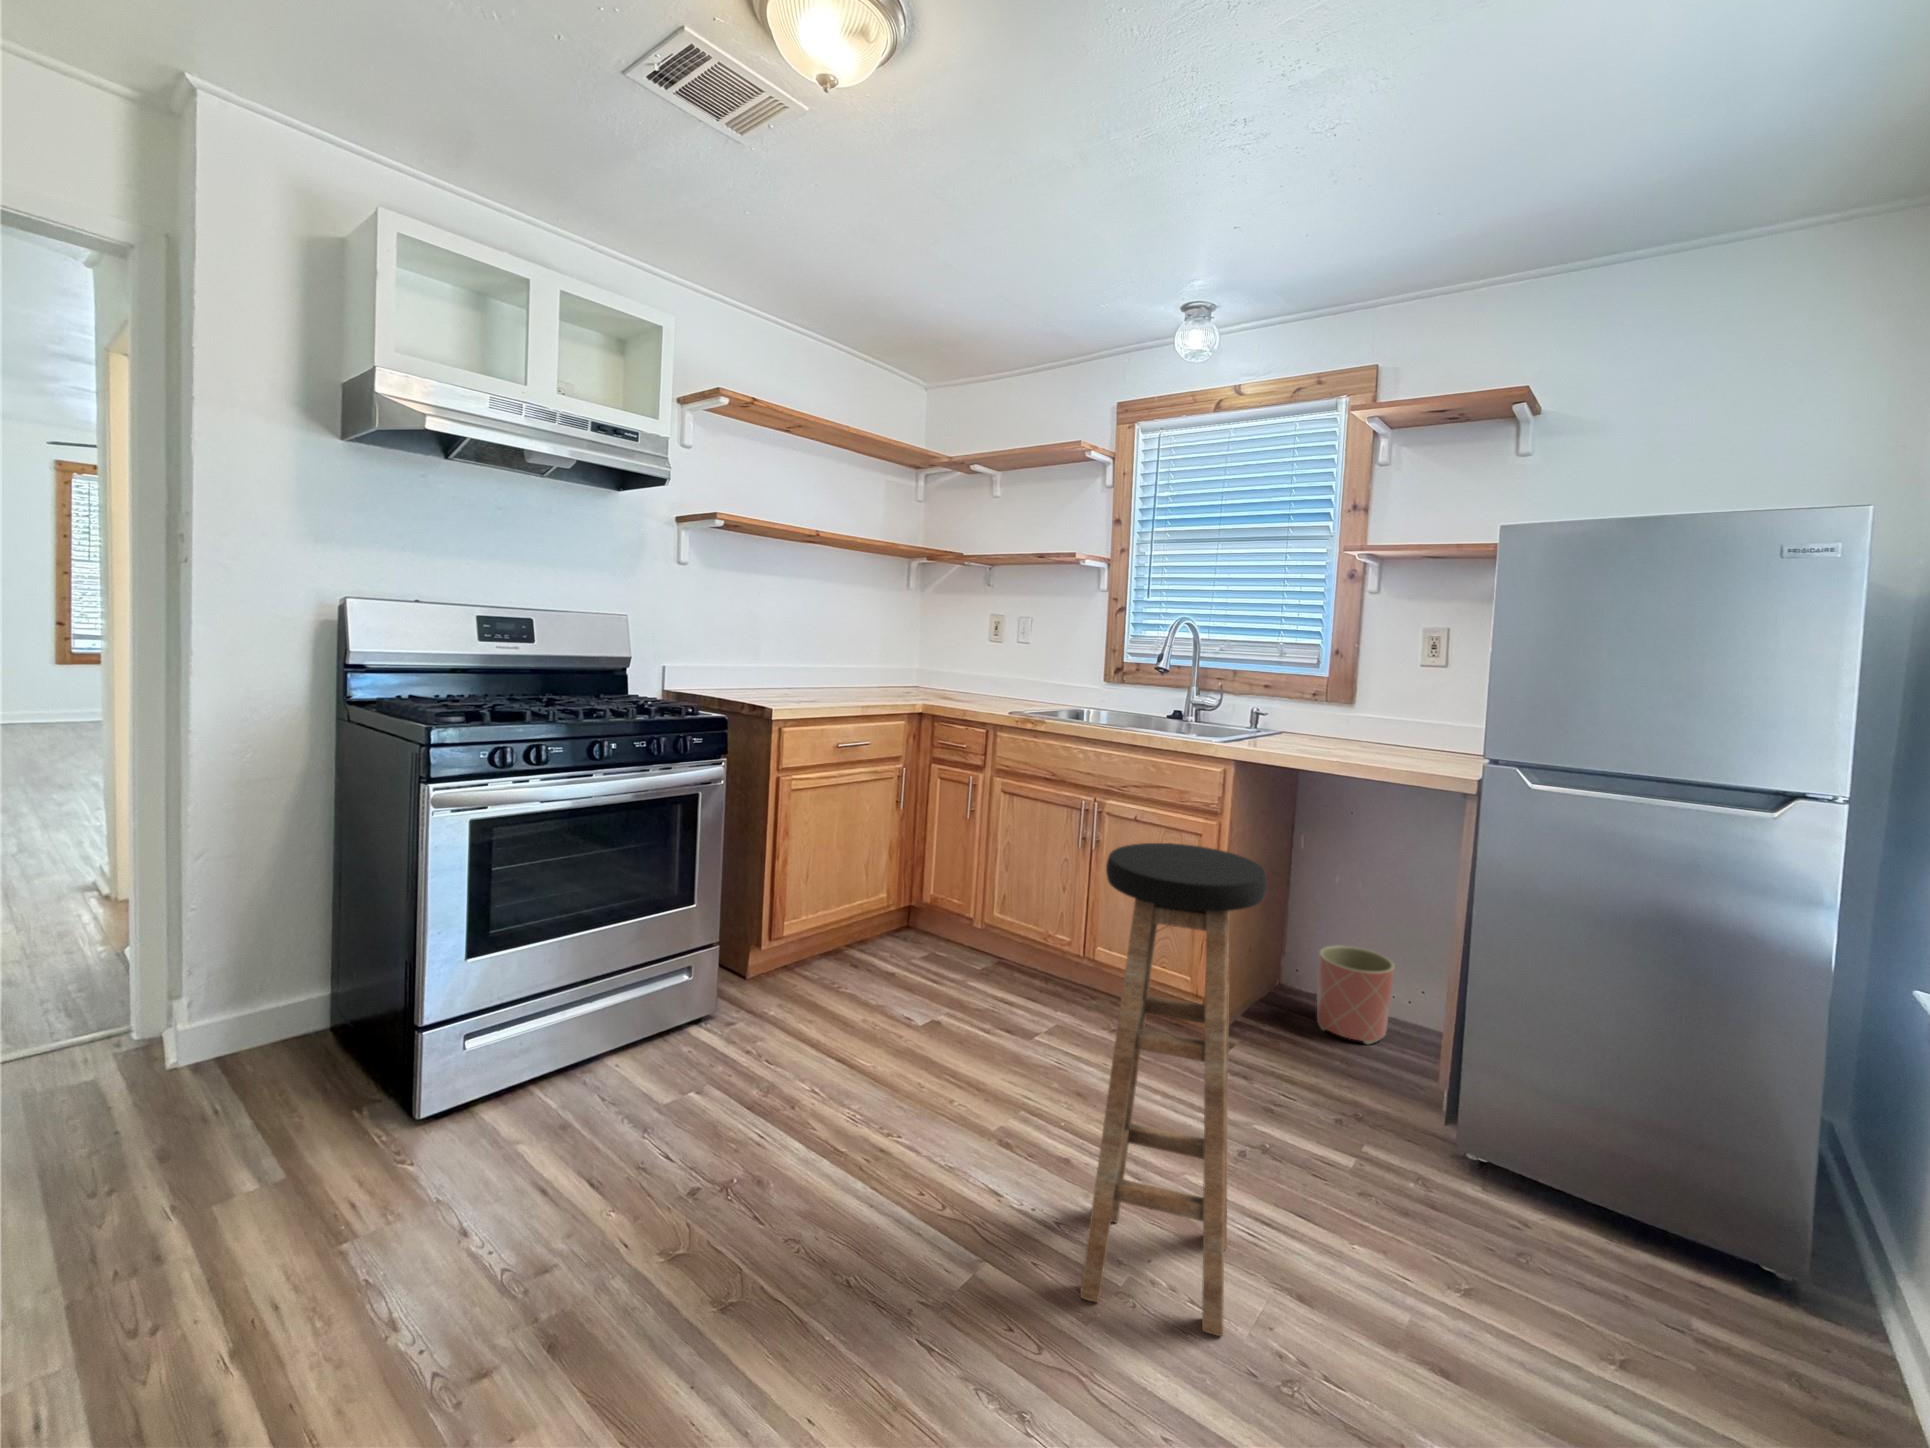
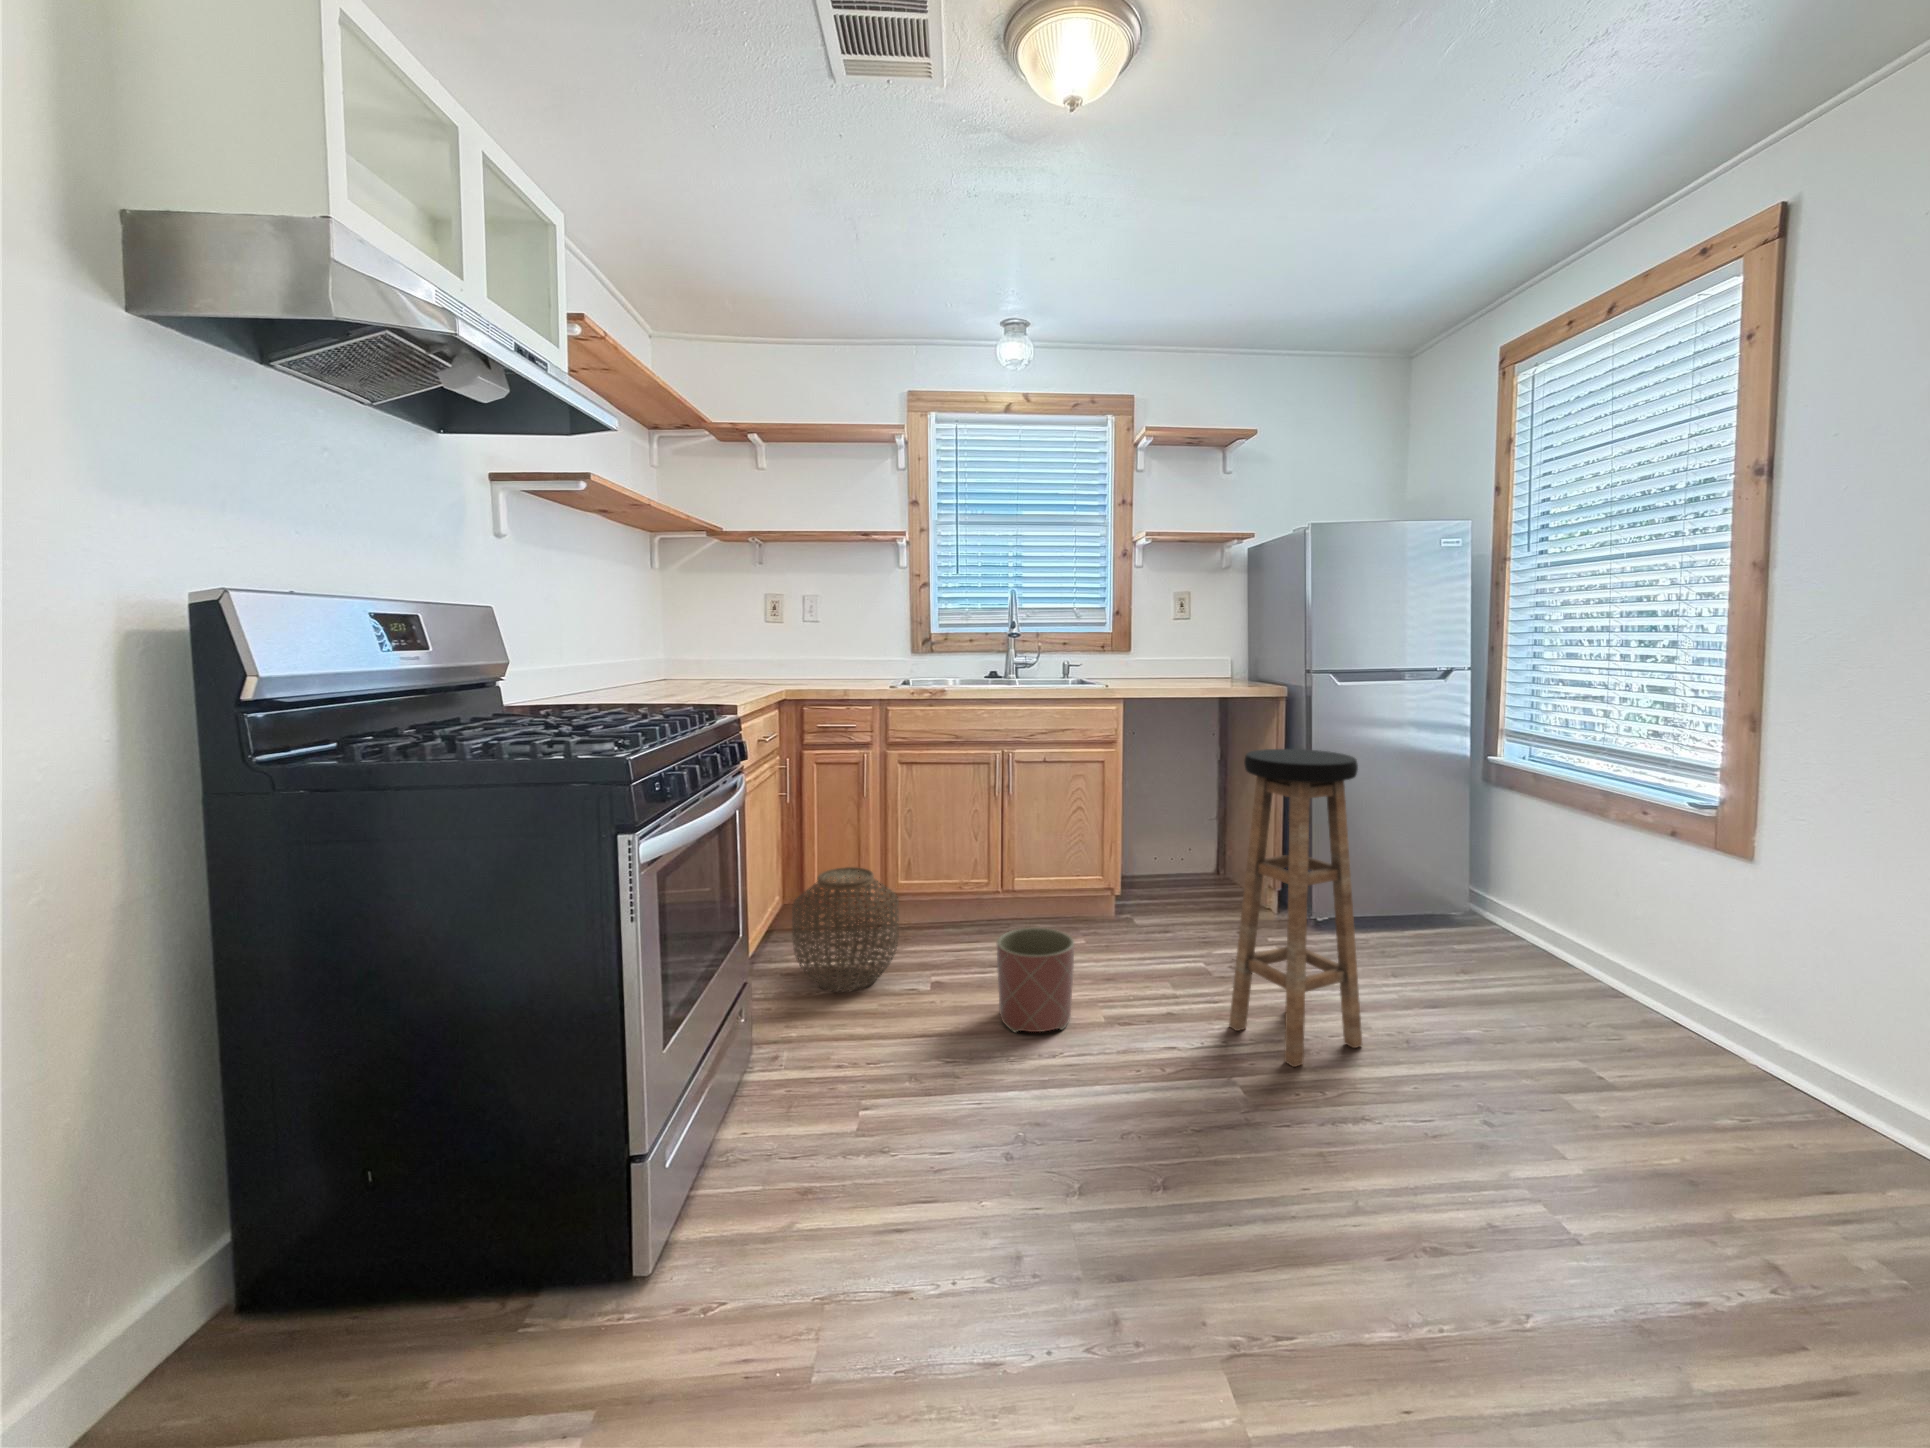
woven basket: none [826,878,930,999] -> present [792,867,899,991]
planter: present [1317,945,1395,1044] -> present [997,928,1074,1032]

